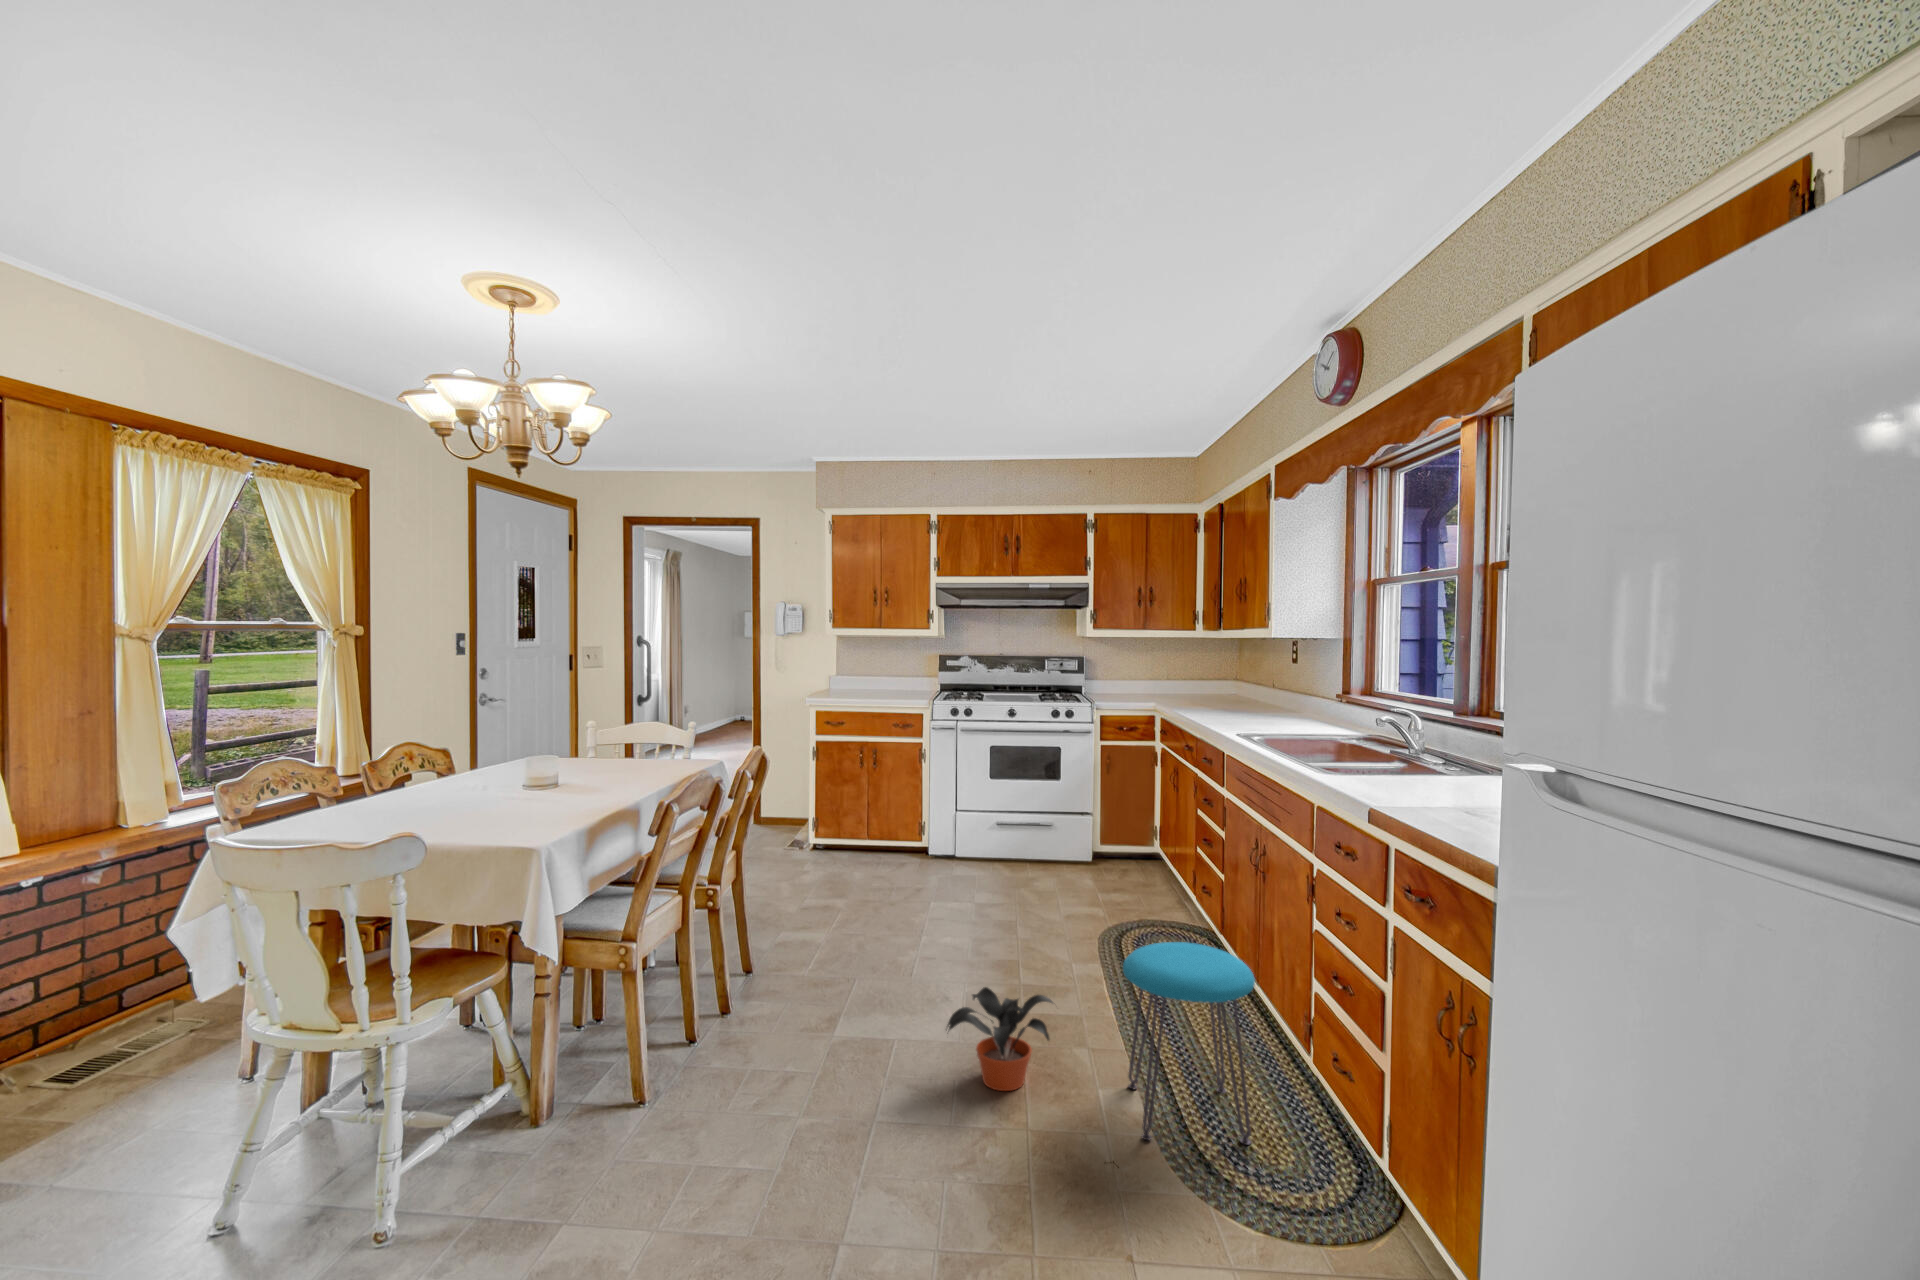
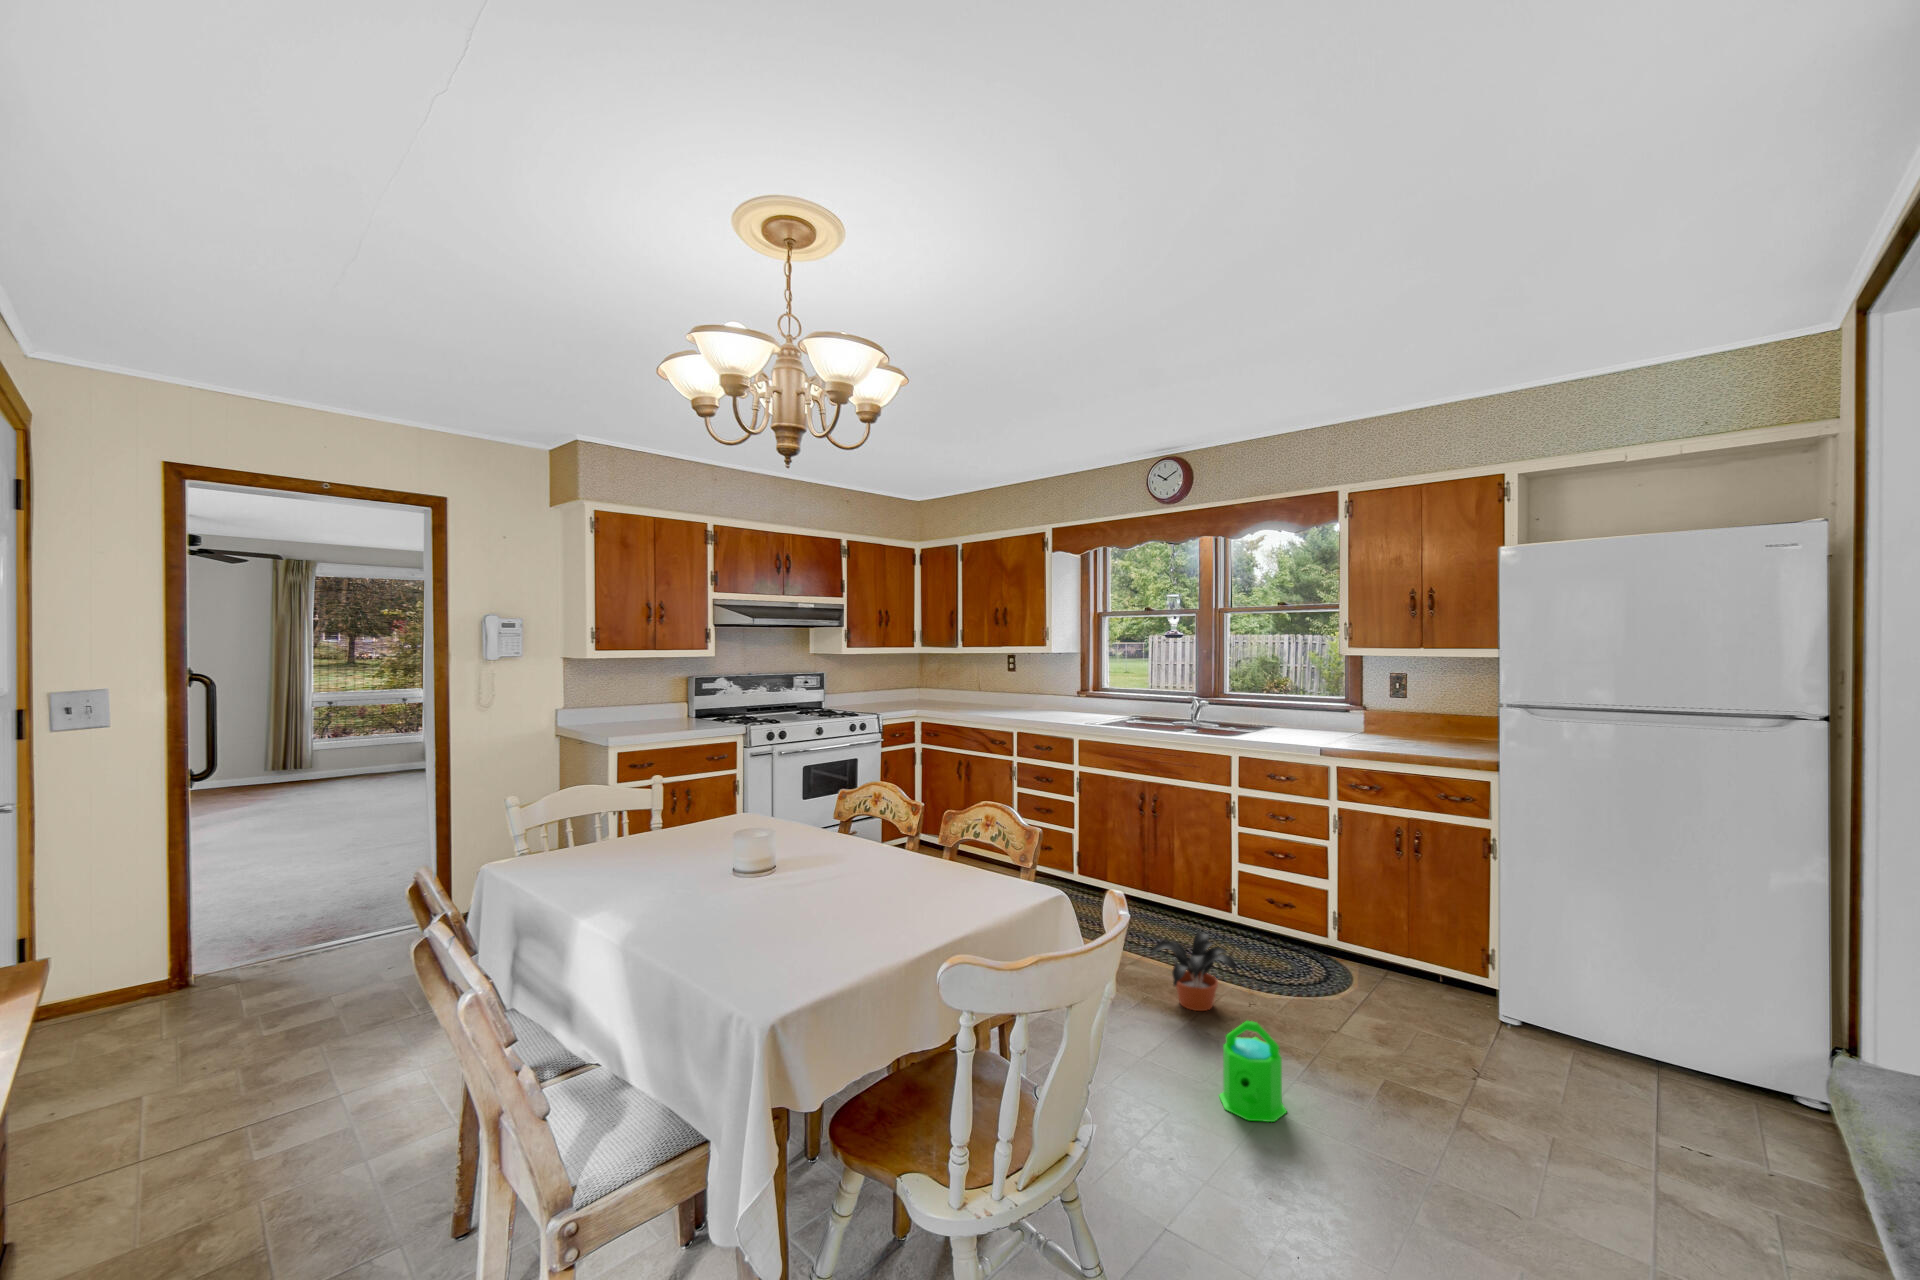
stool: present [1123,942,1255,1145] -> none [1238,863,1329,993]
watering can: none [729,1061,871,1187] -> present [1219,1021,1287,1122]

